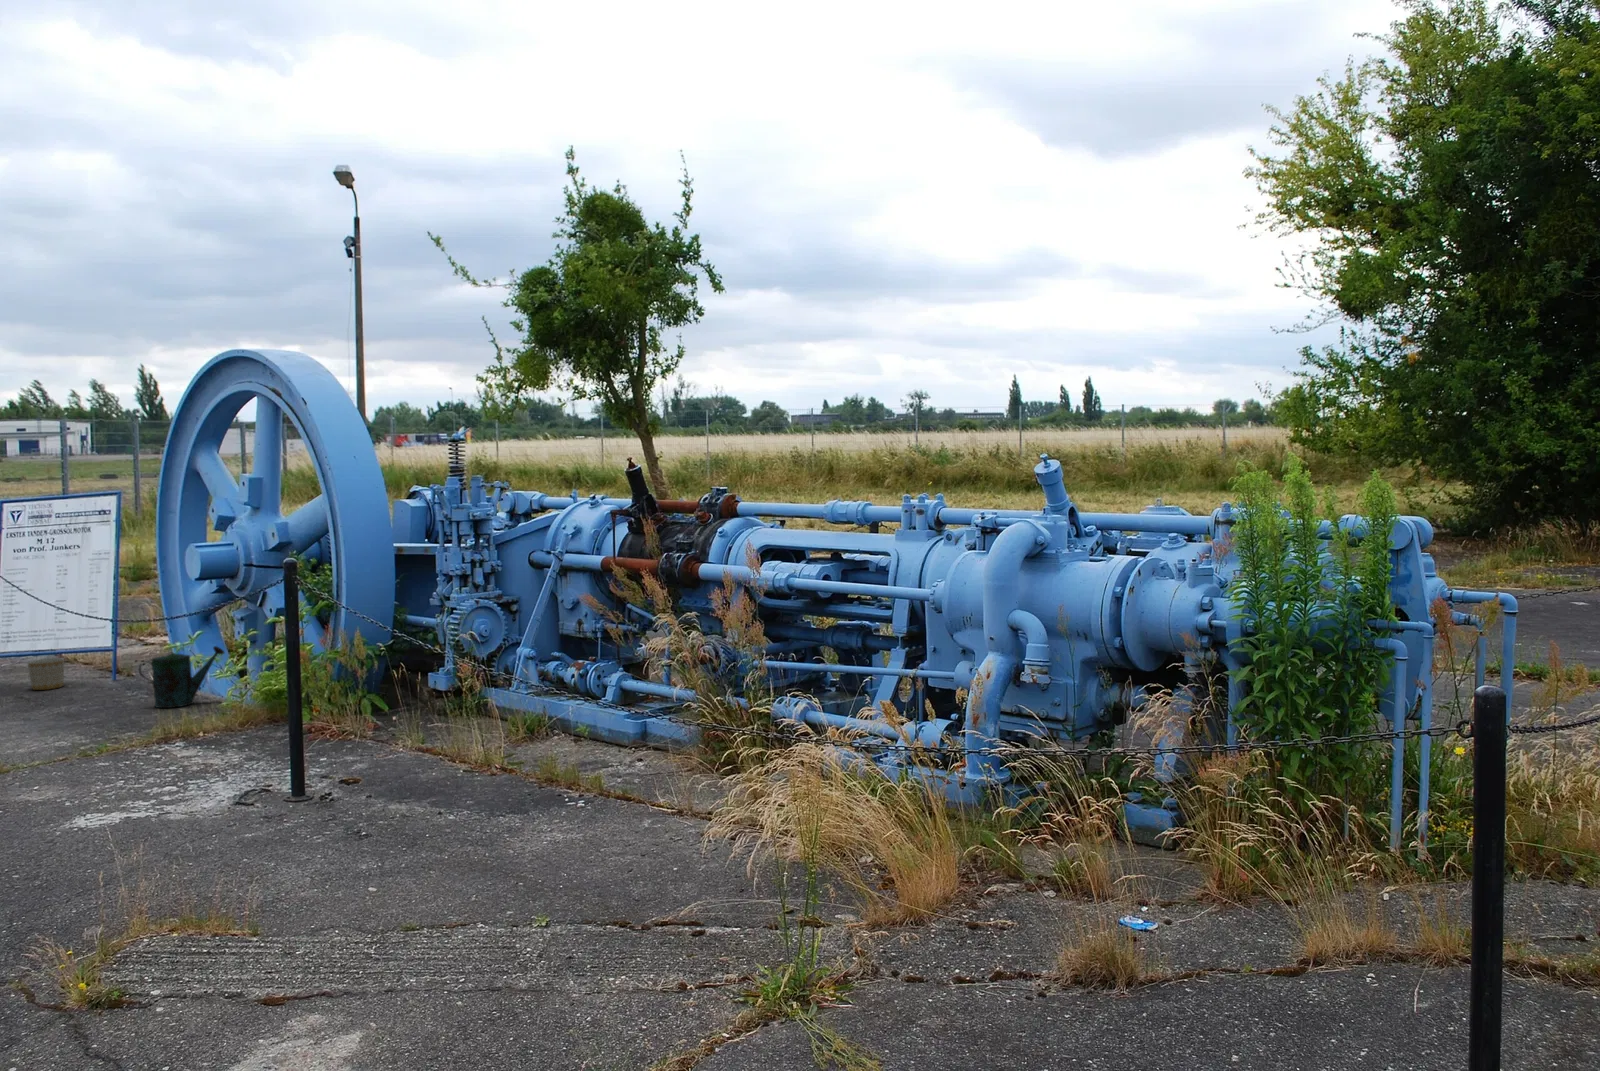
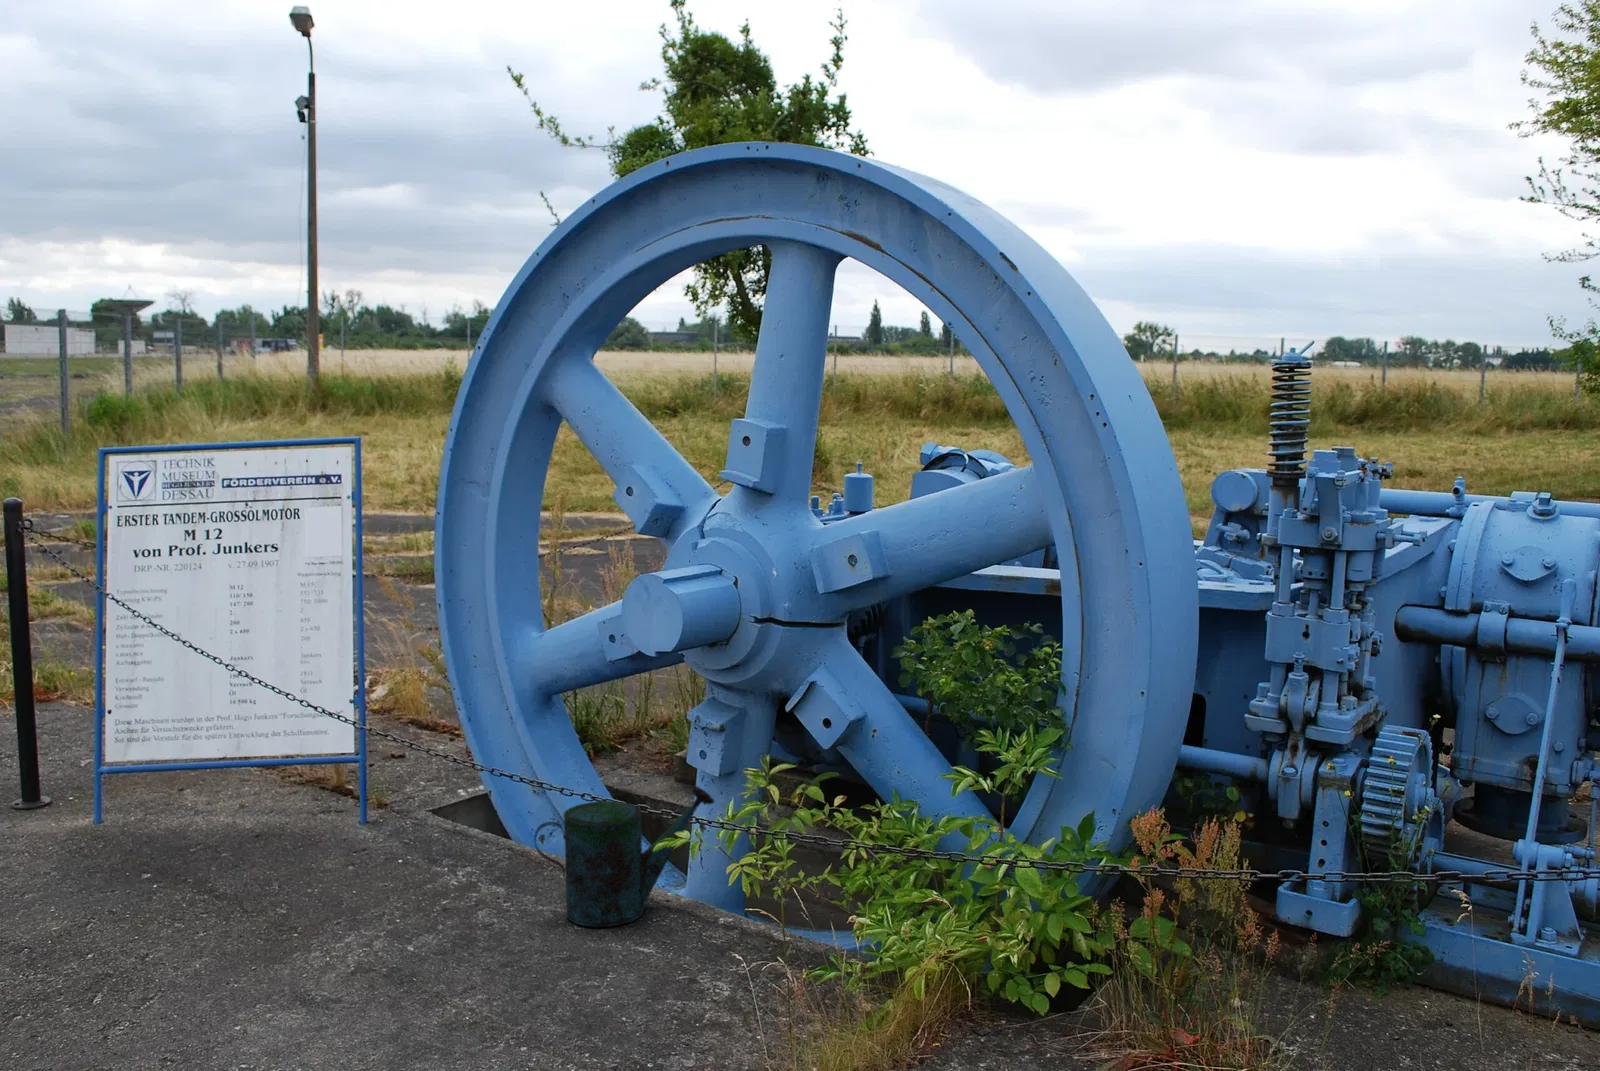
planter: present [28,658,64,690] -> none [186,774,257,847]

